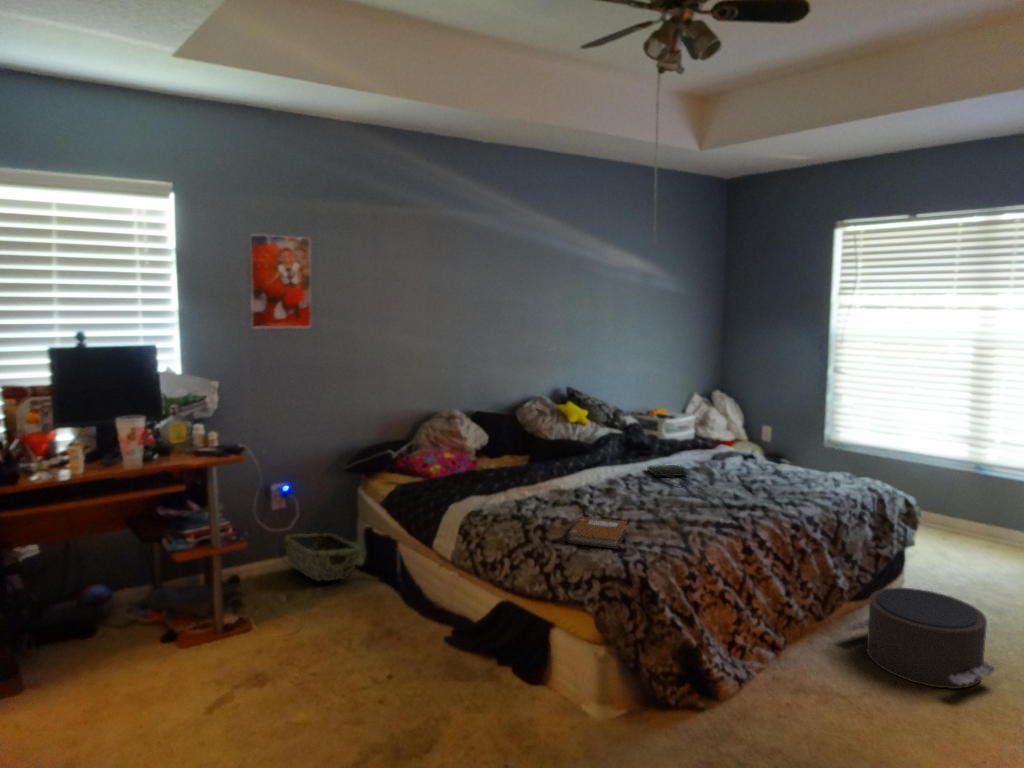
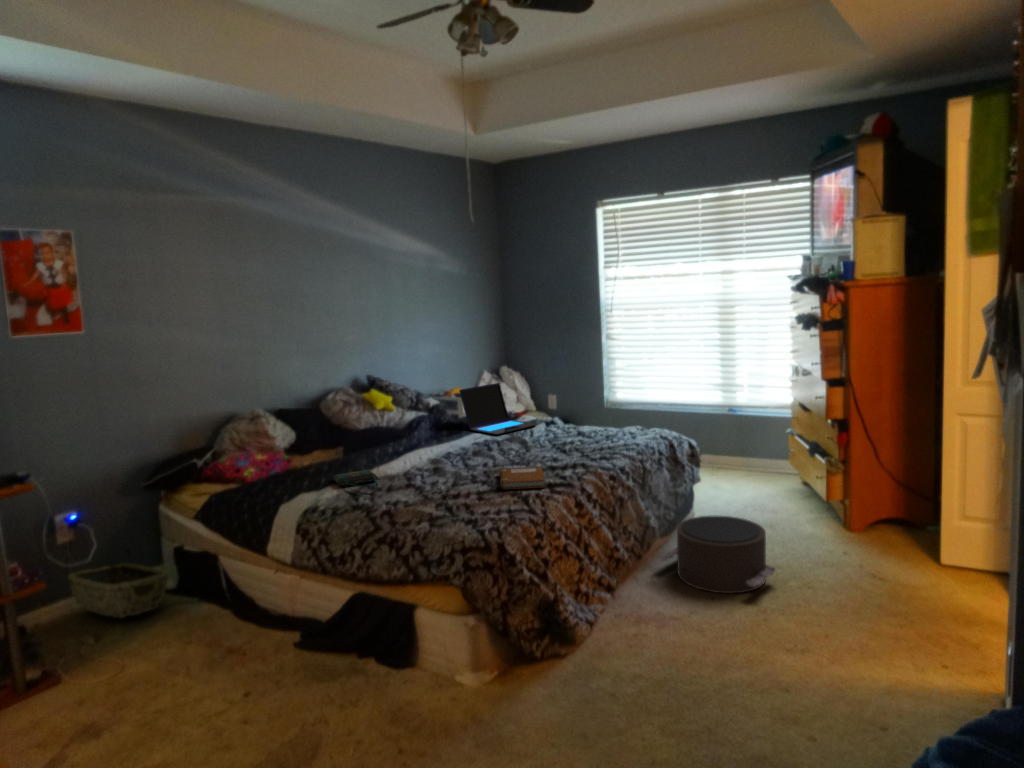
laptop: none [651,409,732,463] -> present [459,383,537,435]
tote bag: present [647,465,690,486] -> present [333,470,379,495]
notebook: present [566,517,627,549] -> present [500,467,546,489]

